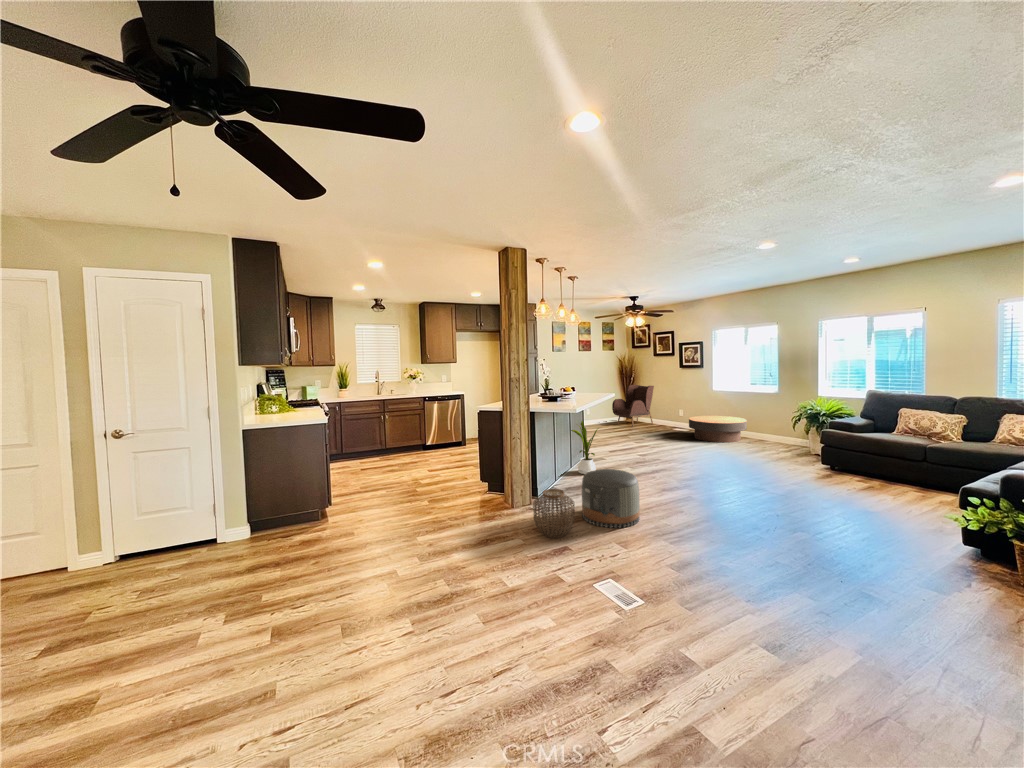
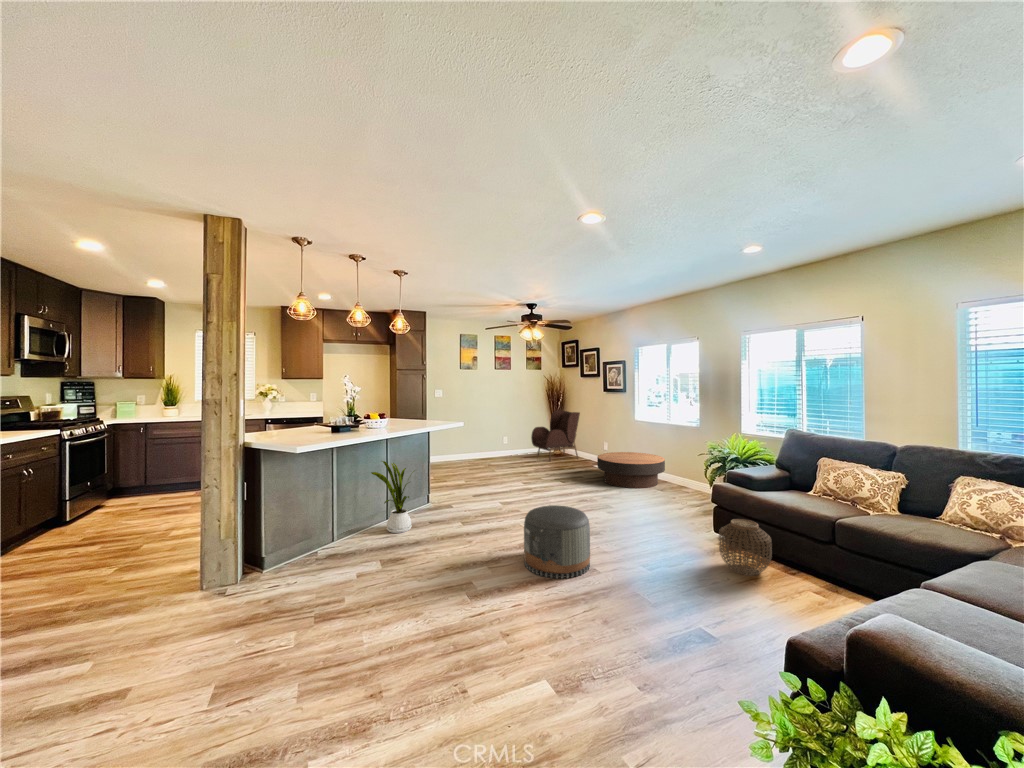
pouf: present [582,469,640,528] -> present [524,505,590,579]
woven basket: present [533,489,575,538] -> present [719,519,772,576]

